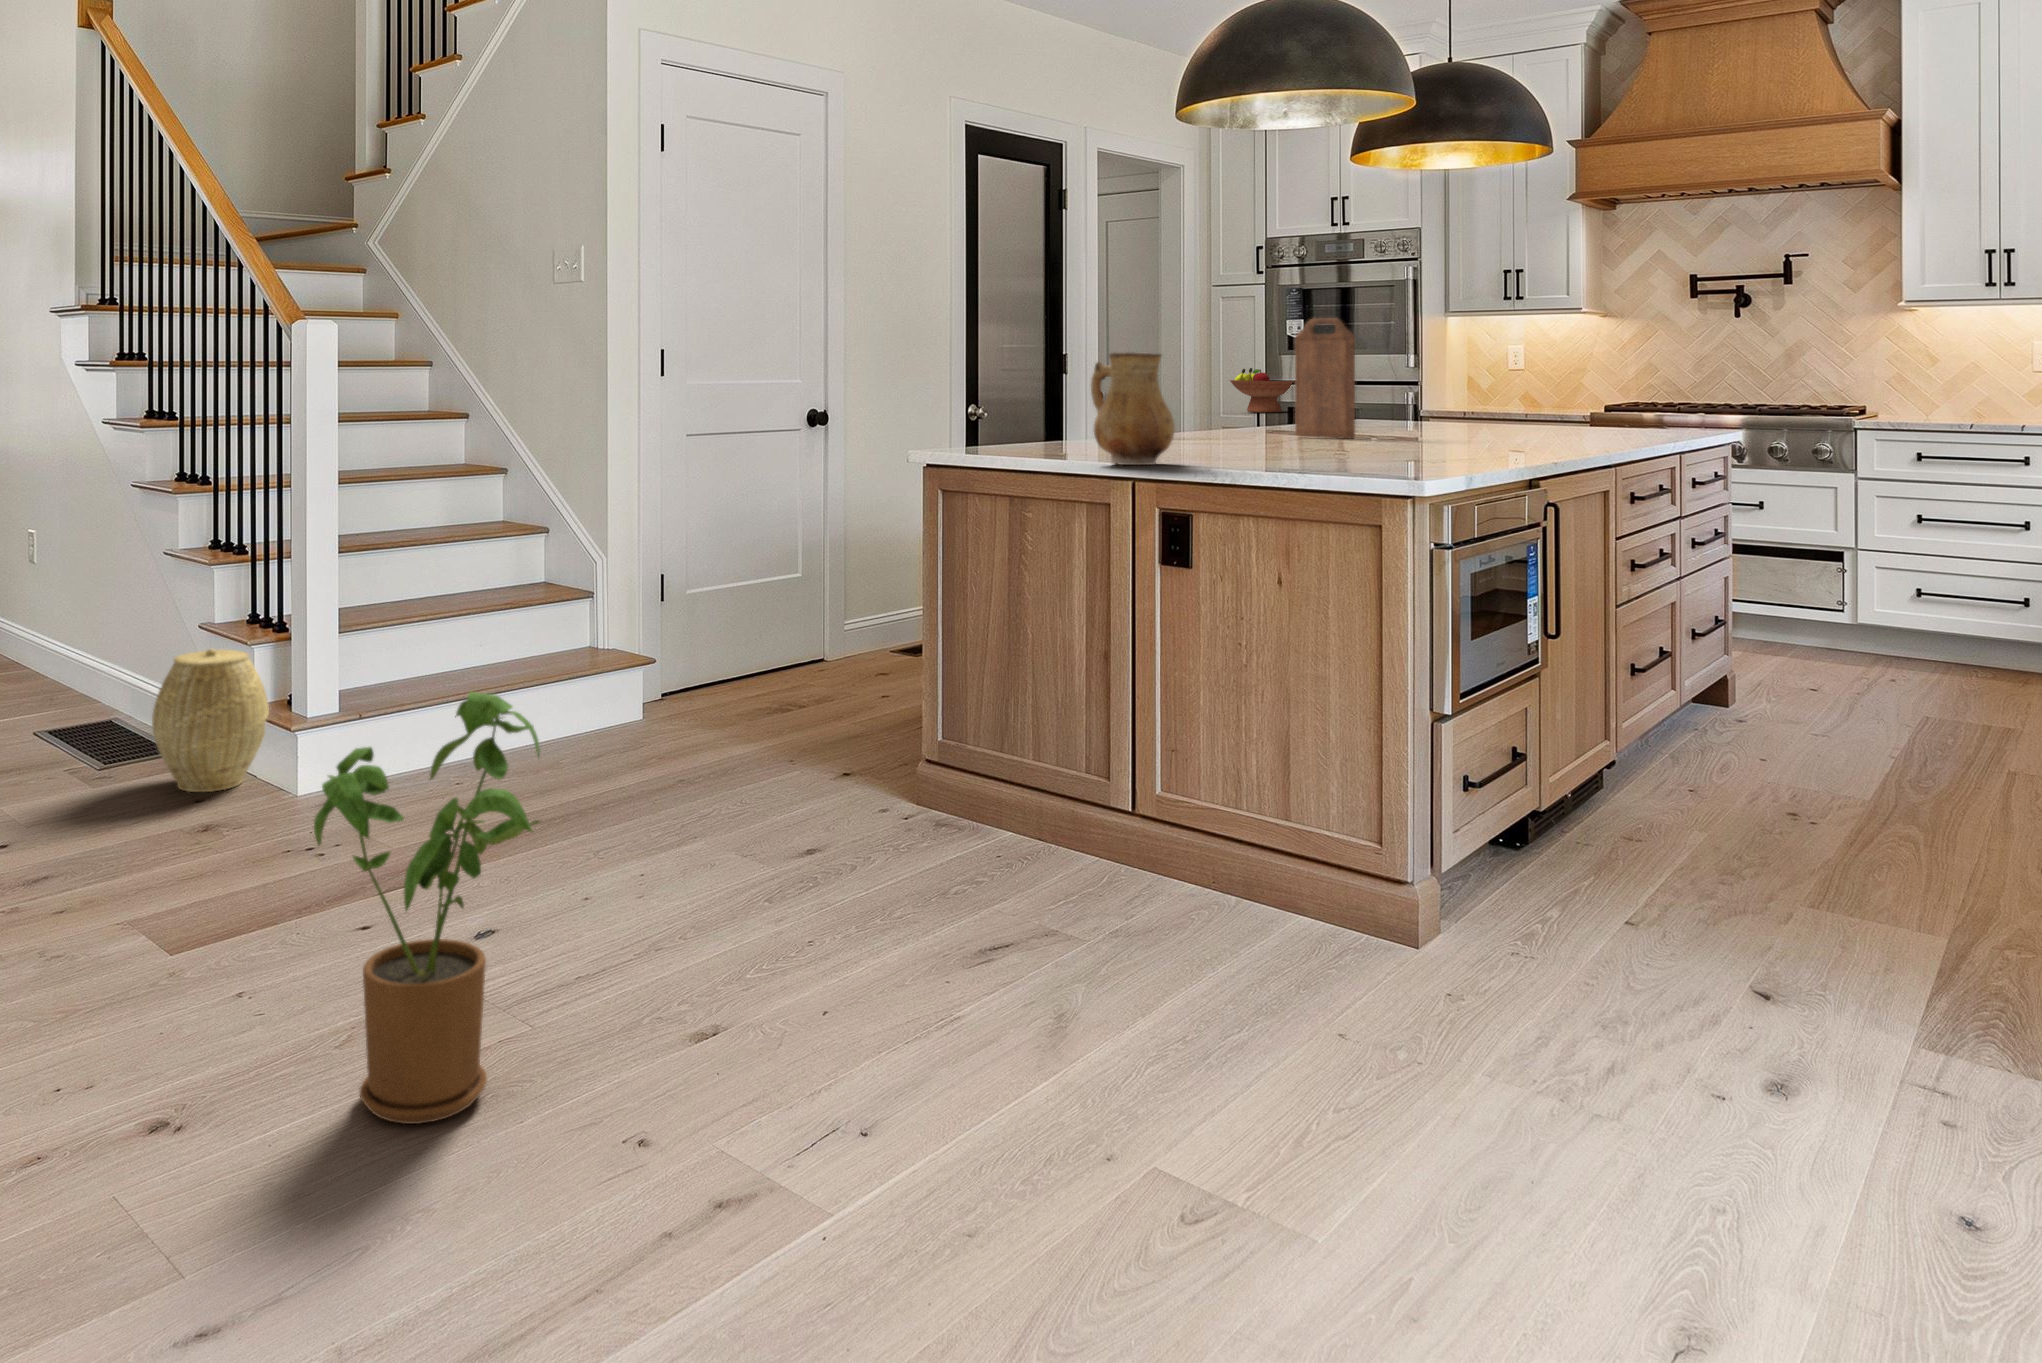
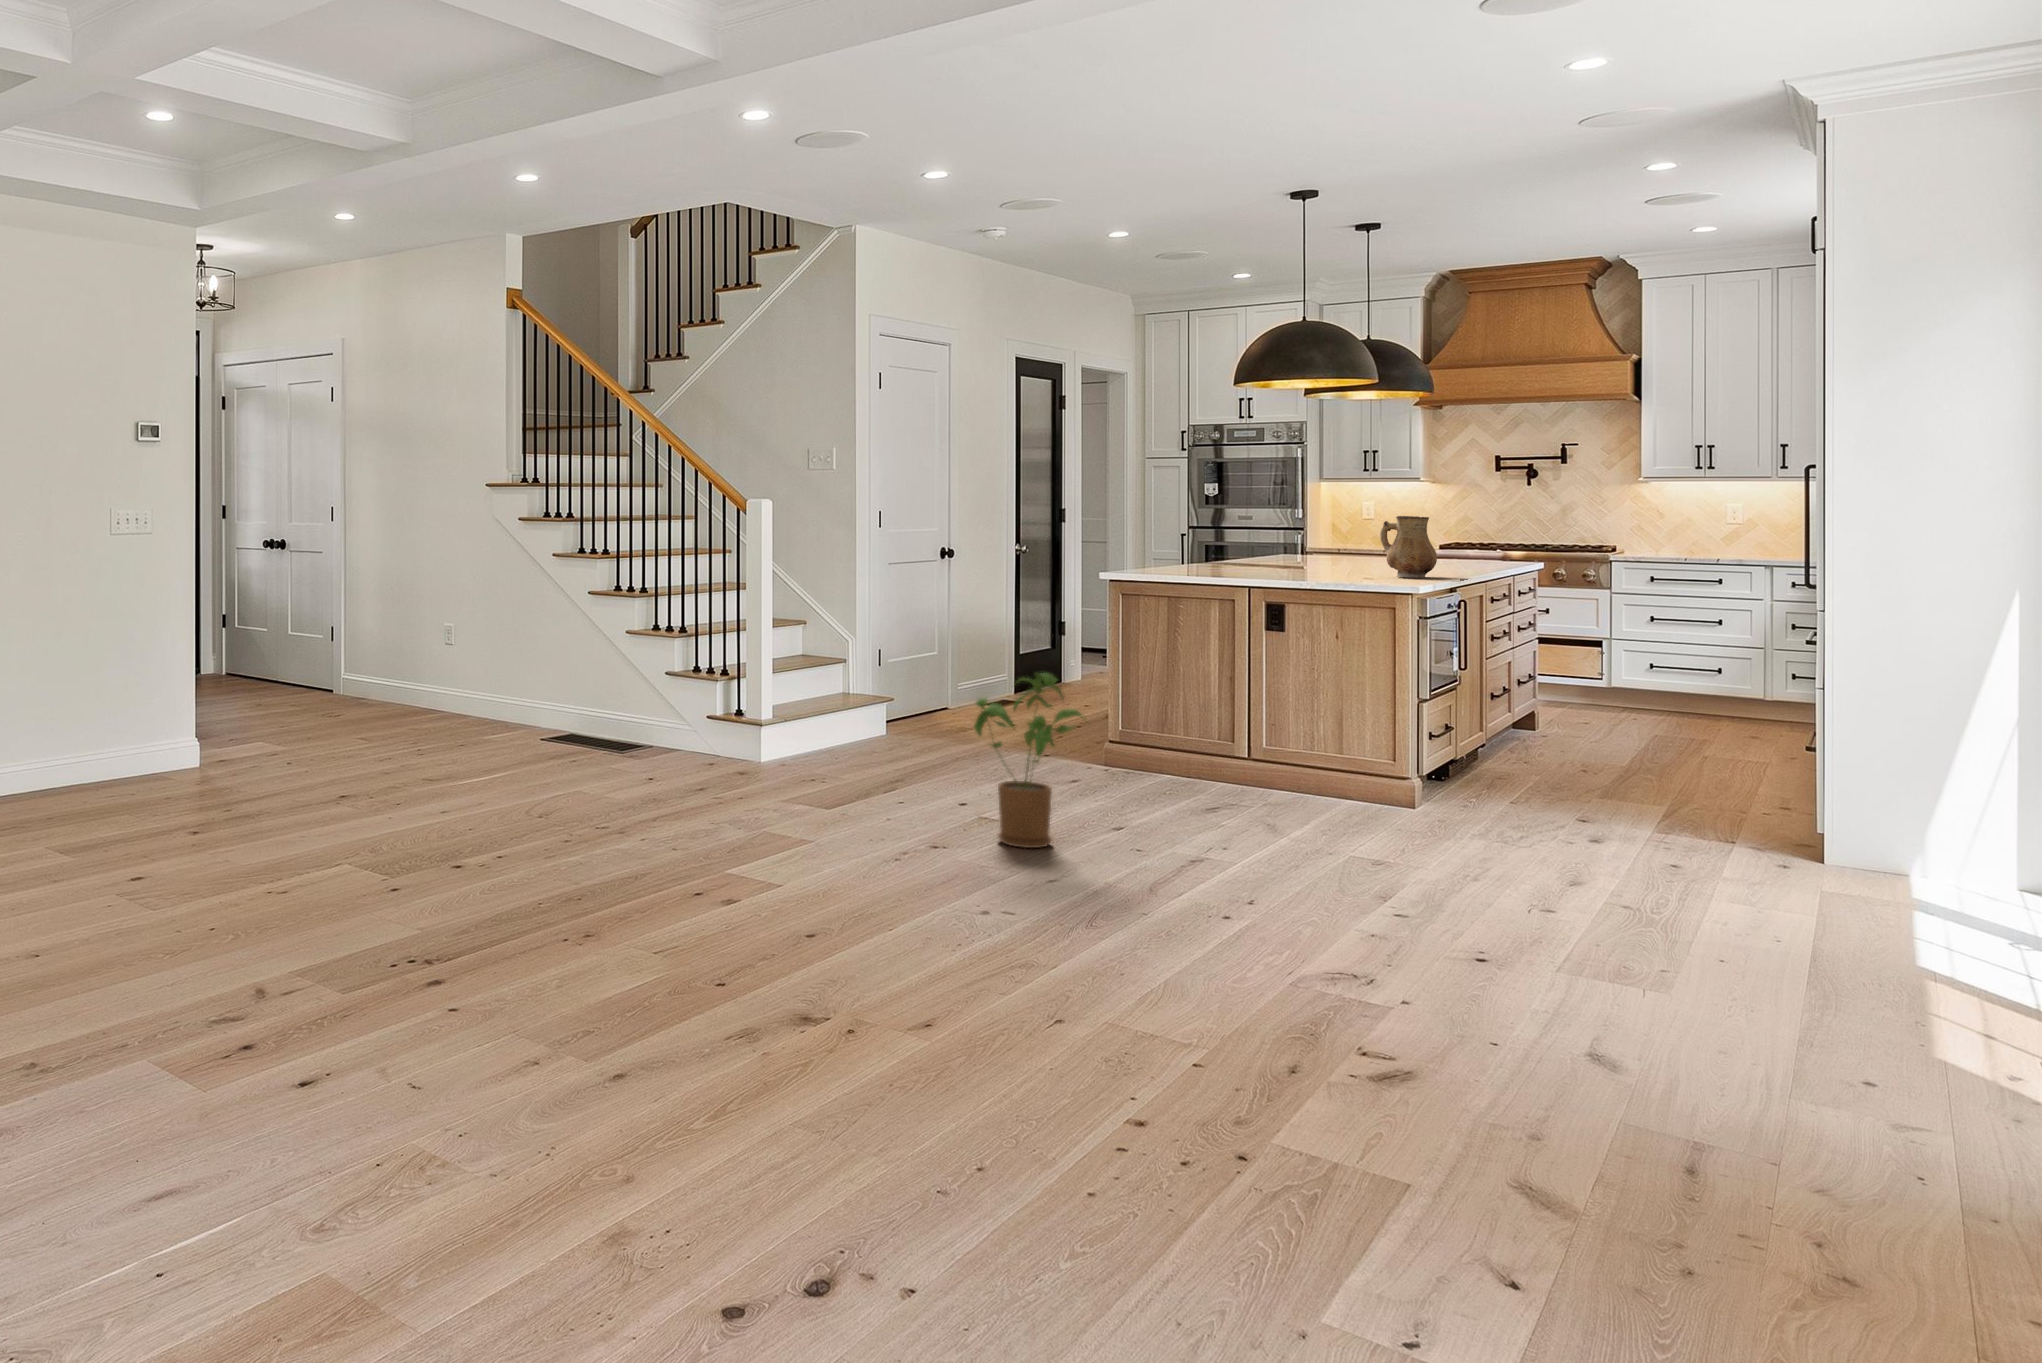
cutting board: present [1295,318,1355,439] -> none [1283,494,1324,566]
ceramic pitcher: present [1091,352,1175,465] -> present [1380,516,1437,578]
fruit bowl: present [1230,368,1294,413] -> none [1164,517,1216,549]
woven basket: present [152,649,269,792] -> none [665,683,727,762]

